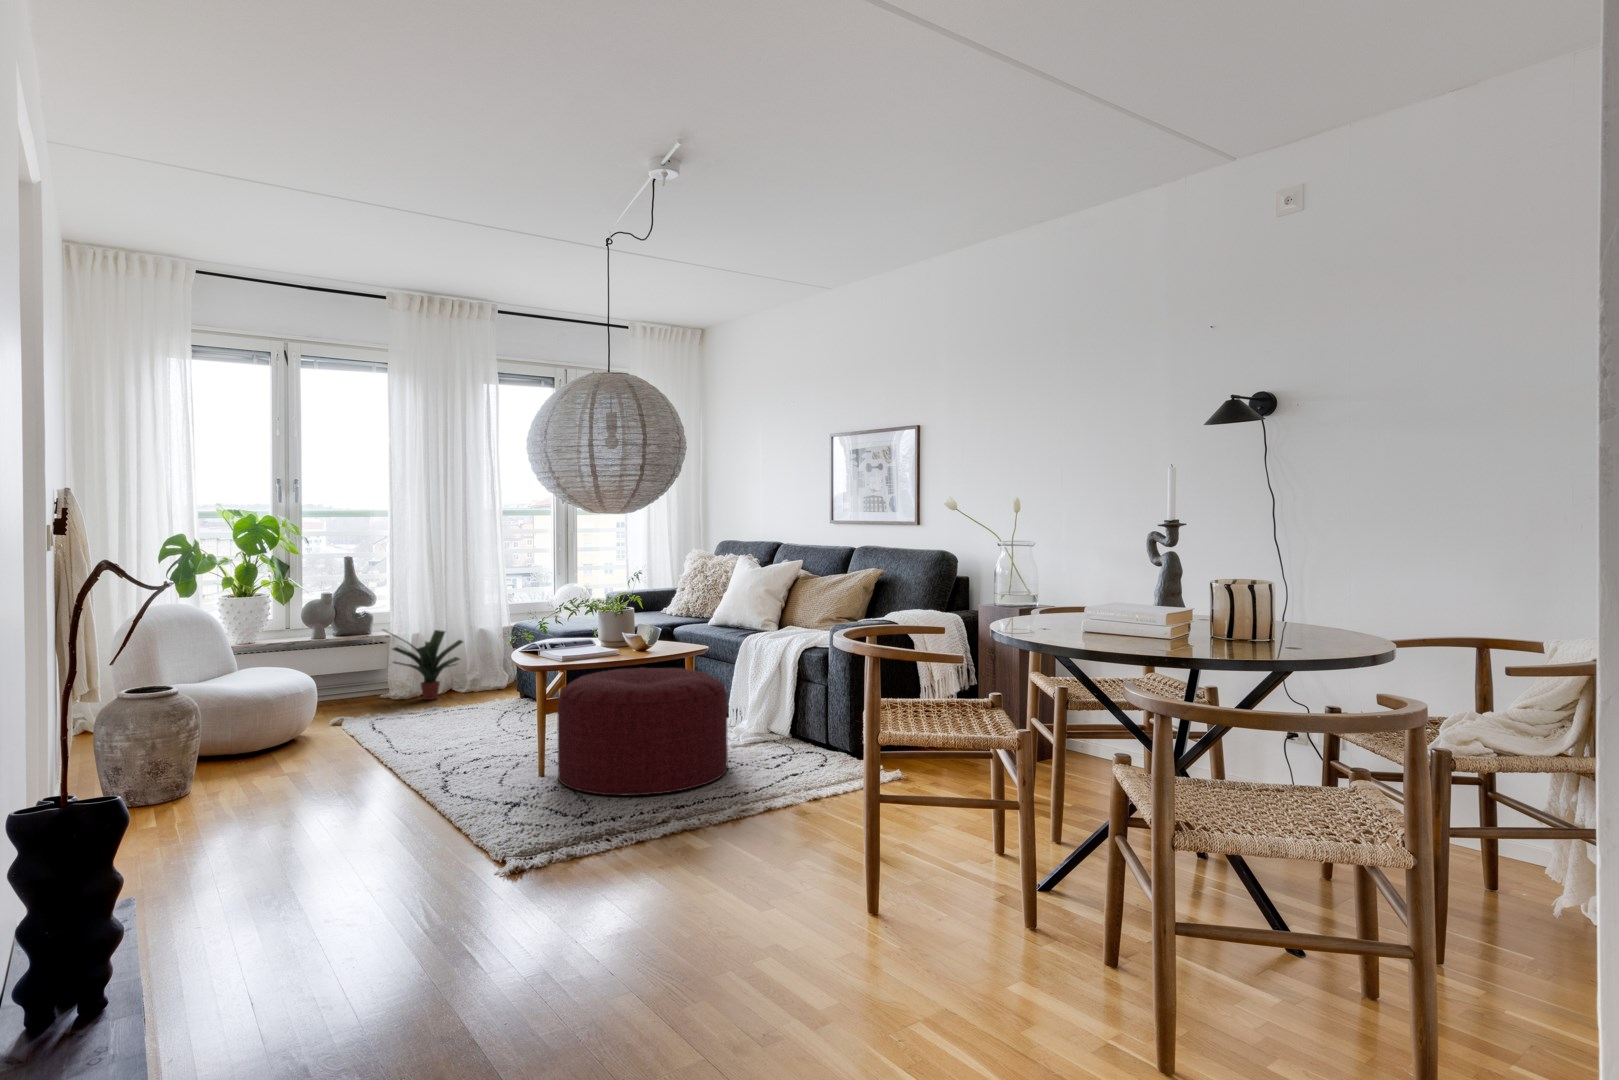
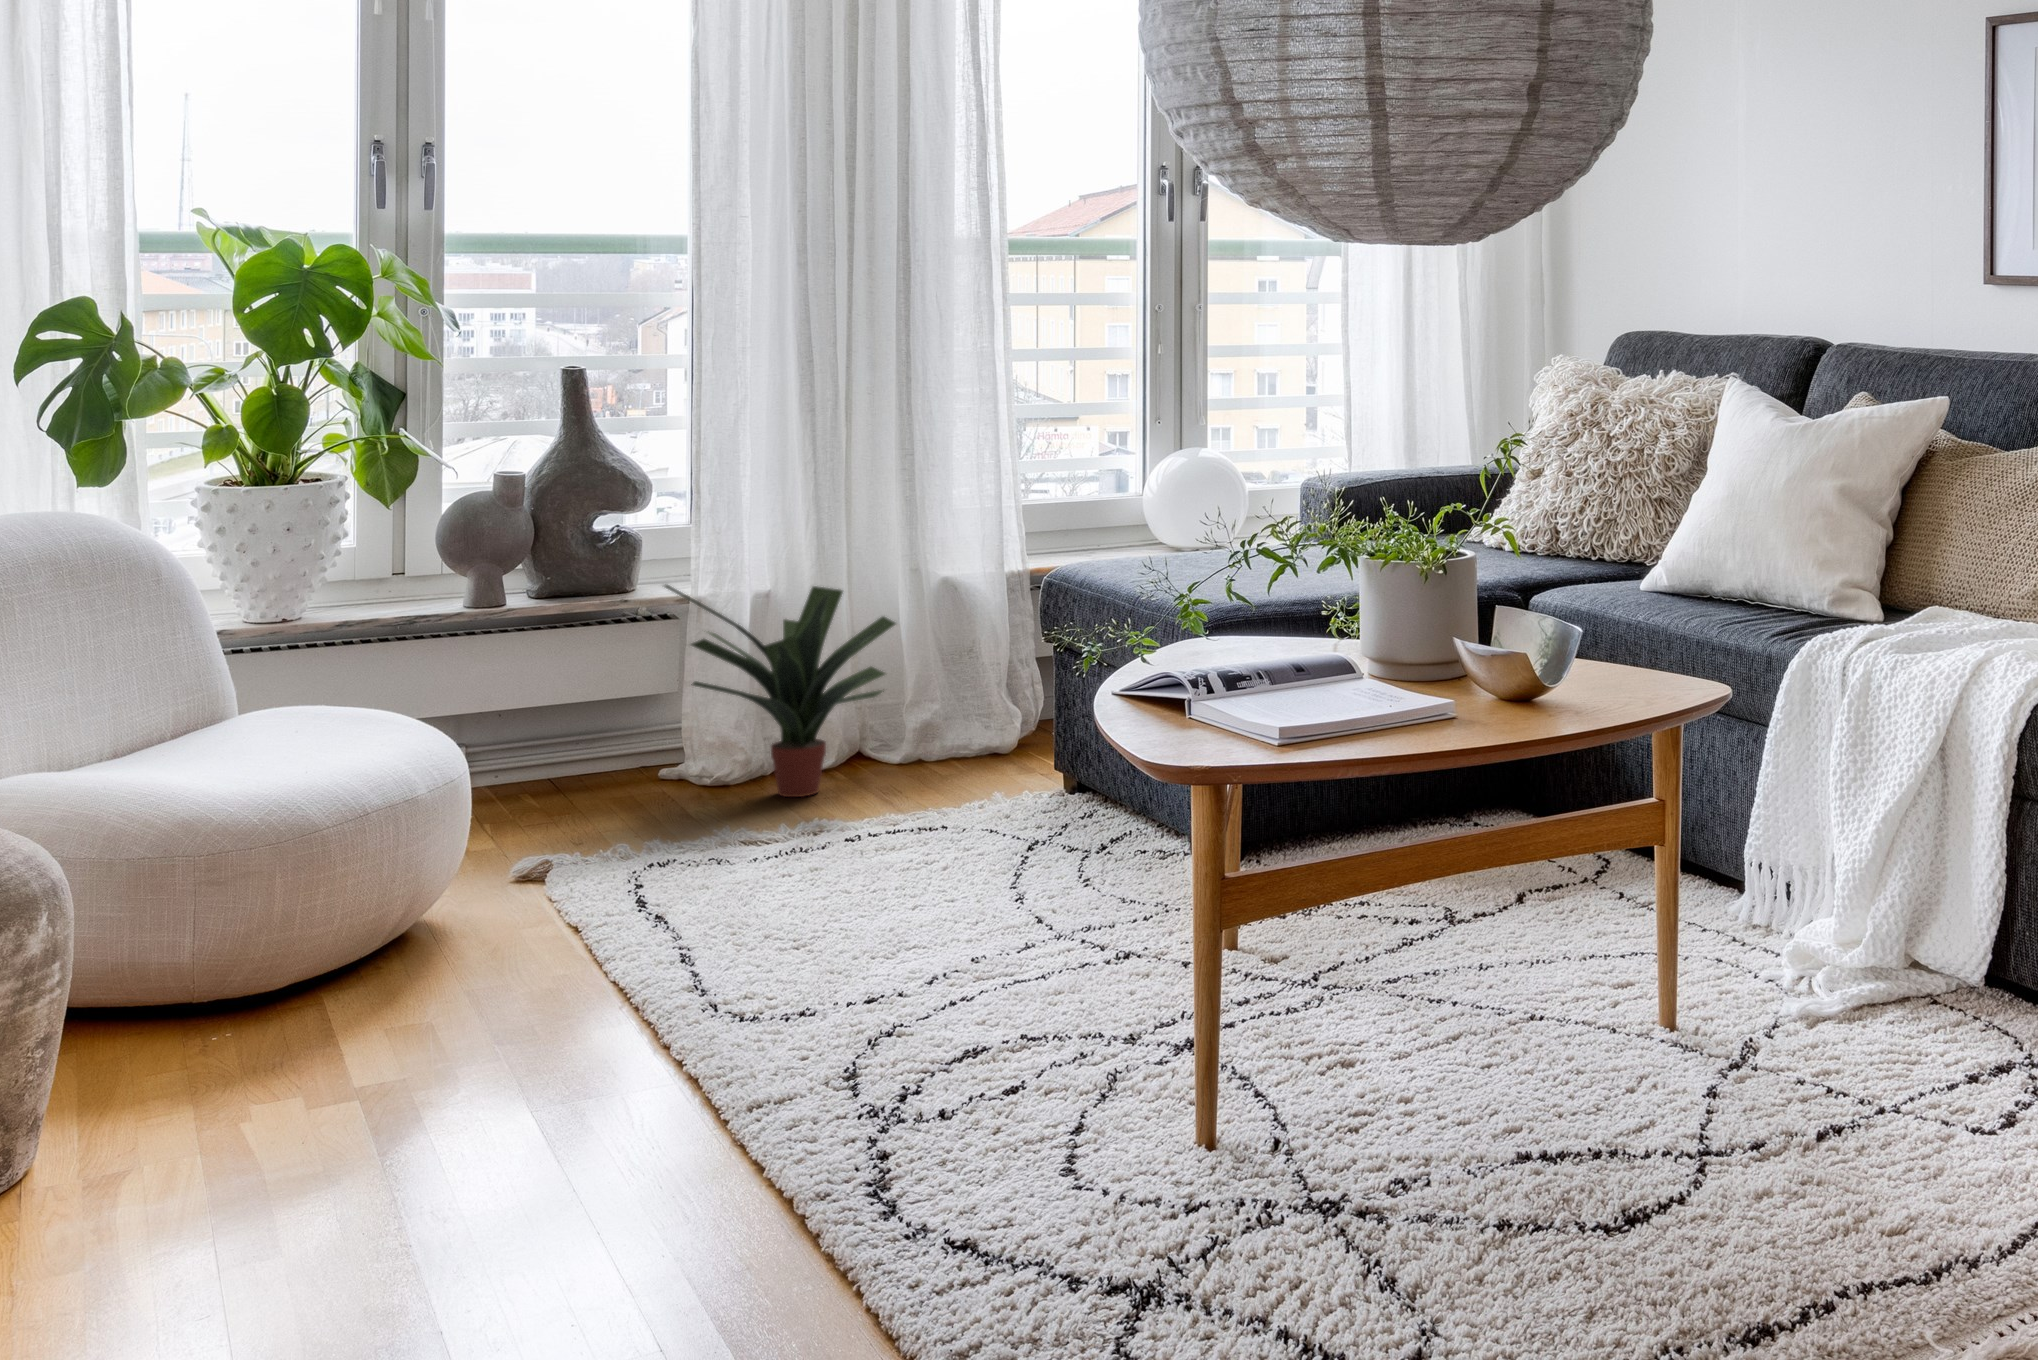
ottoman: present [557,668,728,795] -> none [1261,754,1851,1261]

